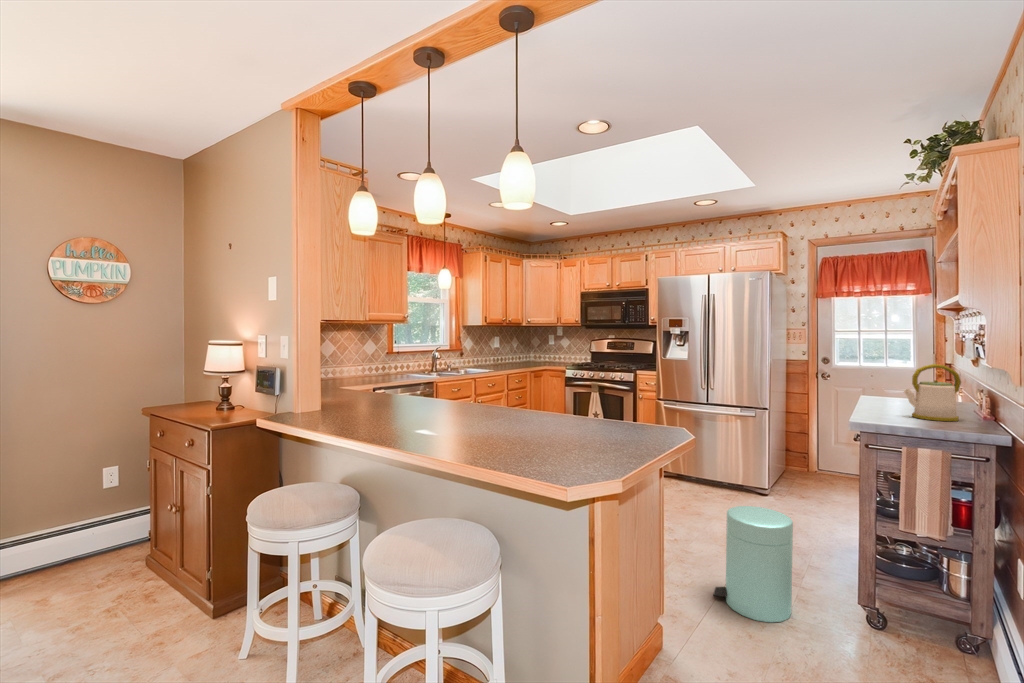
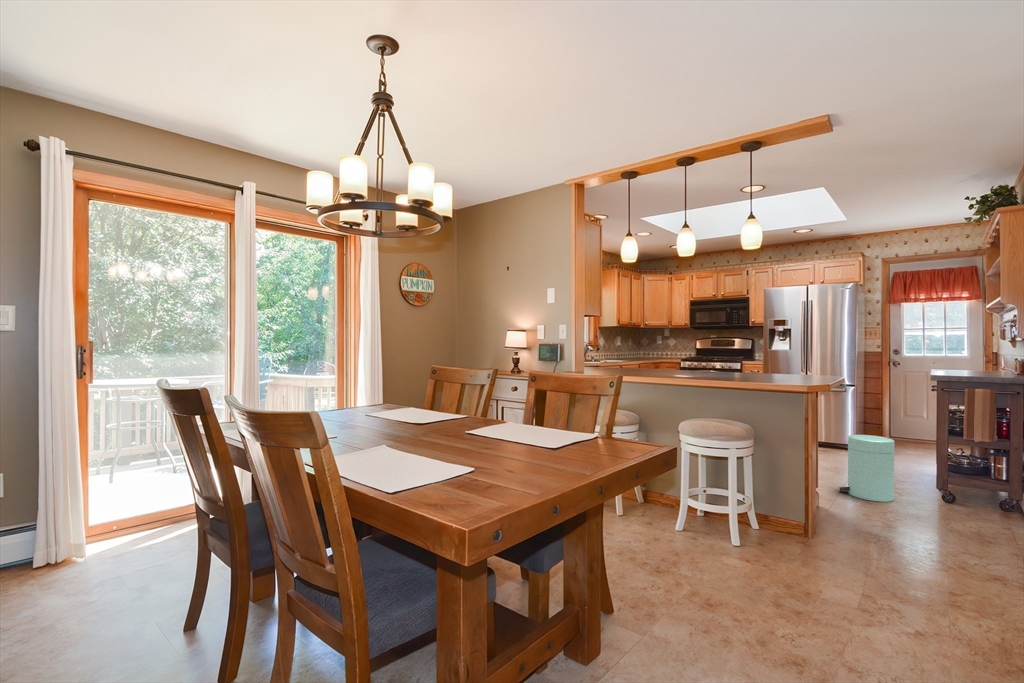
kettle: present [904,364,961,421] -> none [966,341,1004,375]

